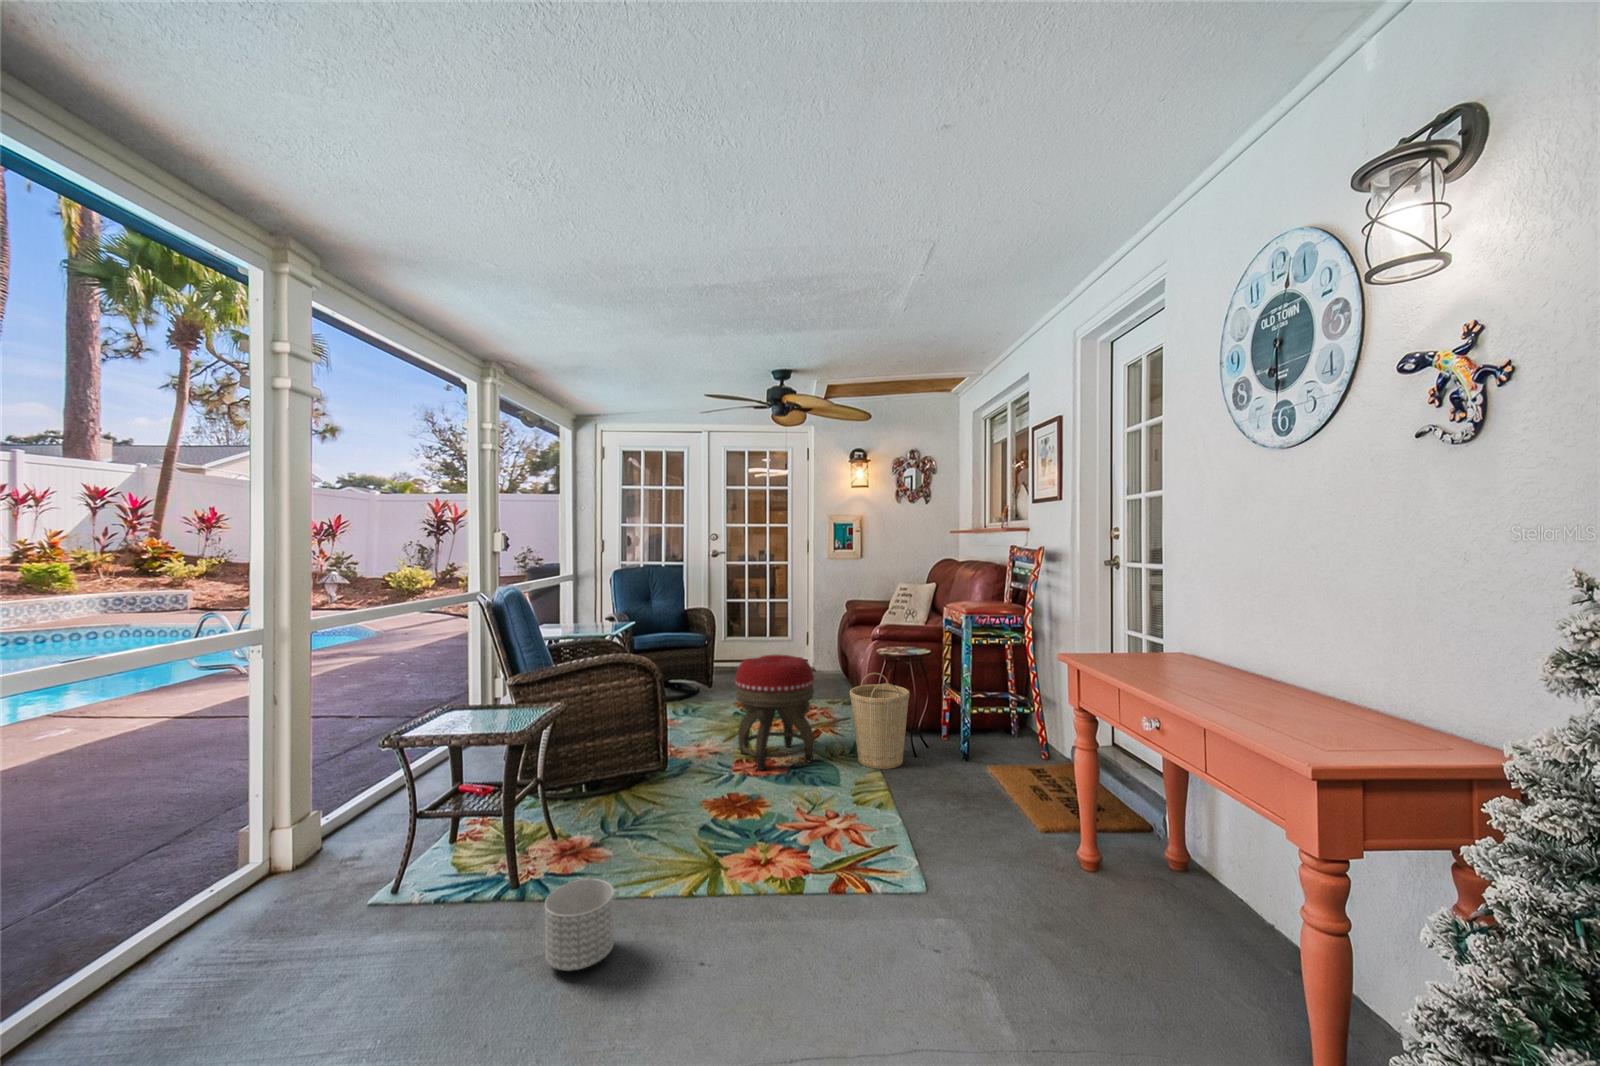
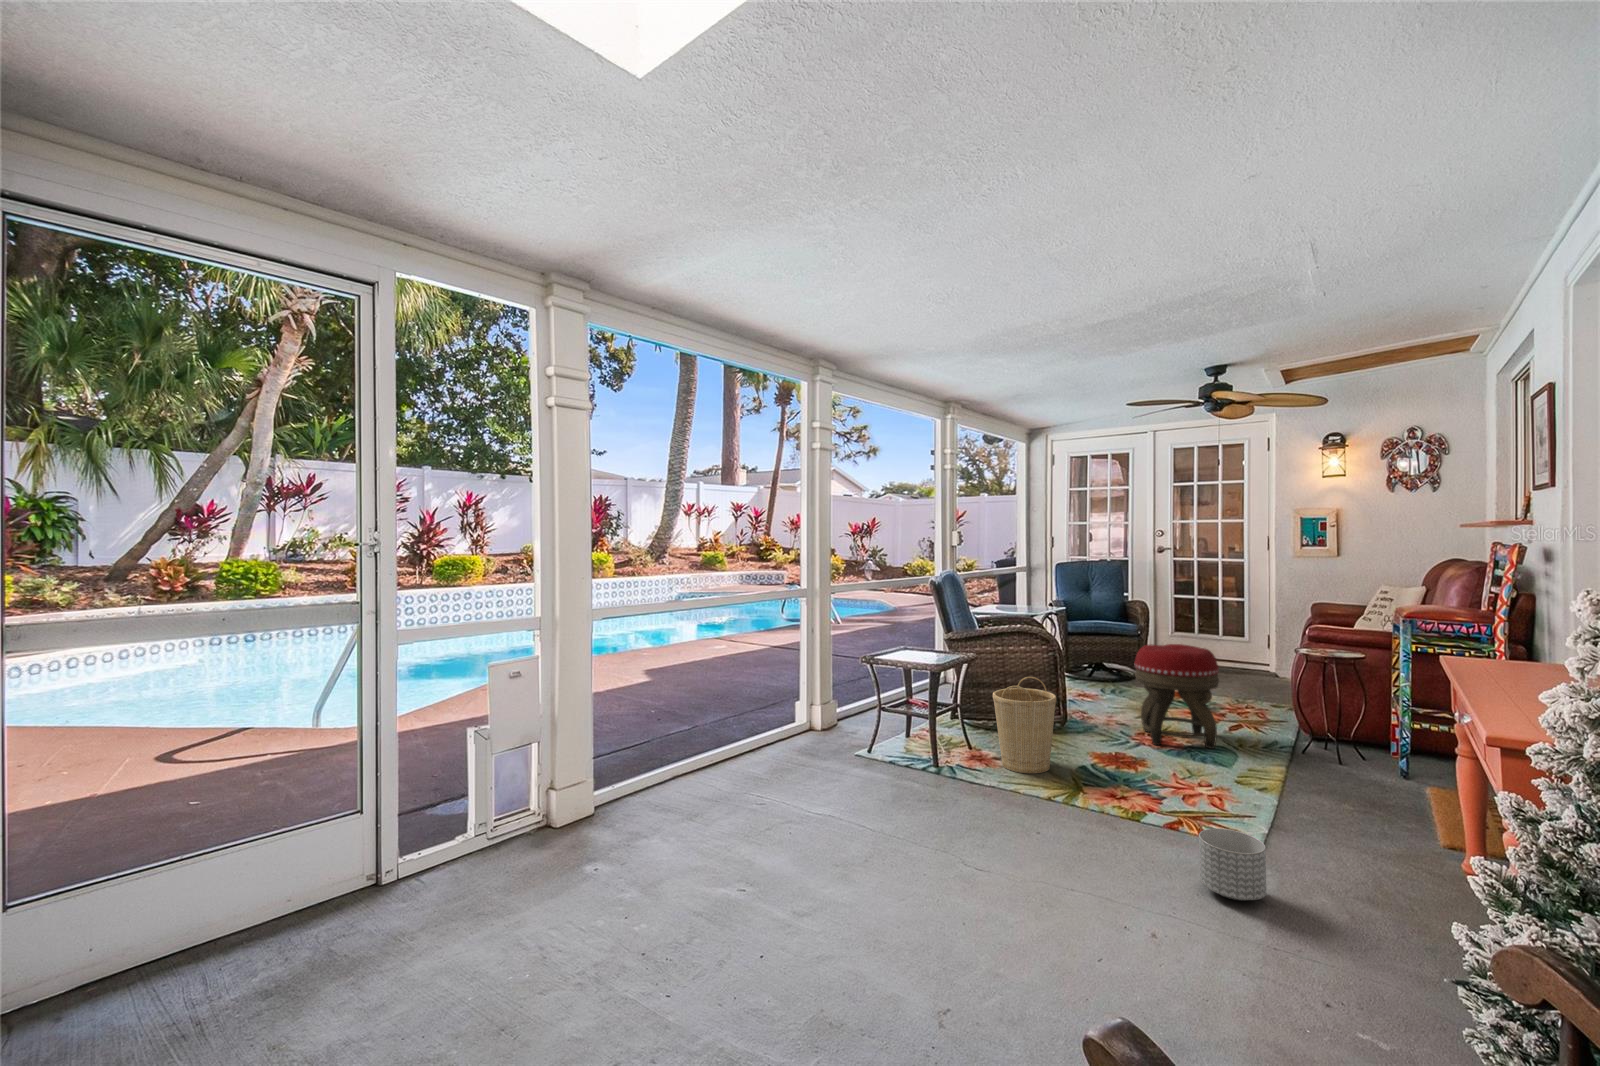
basket: present [850,673,910,769] -> present [993,677,1056,774]
planter: present [545,879,614,971] -> present [1199,829,1267,901]

